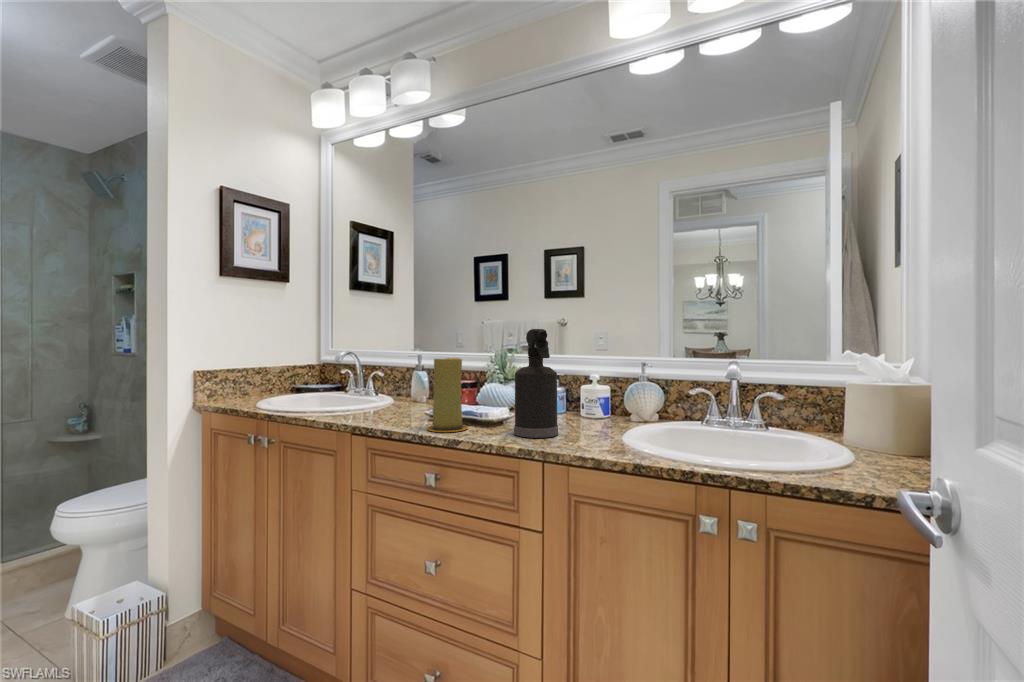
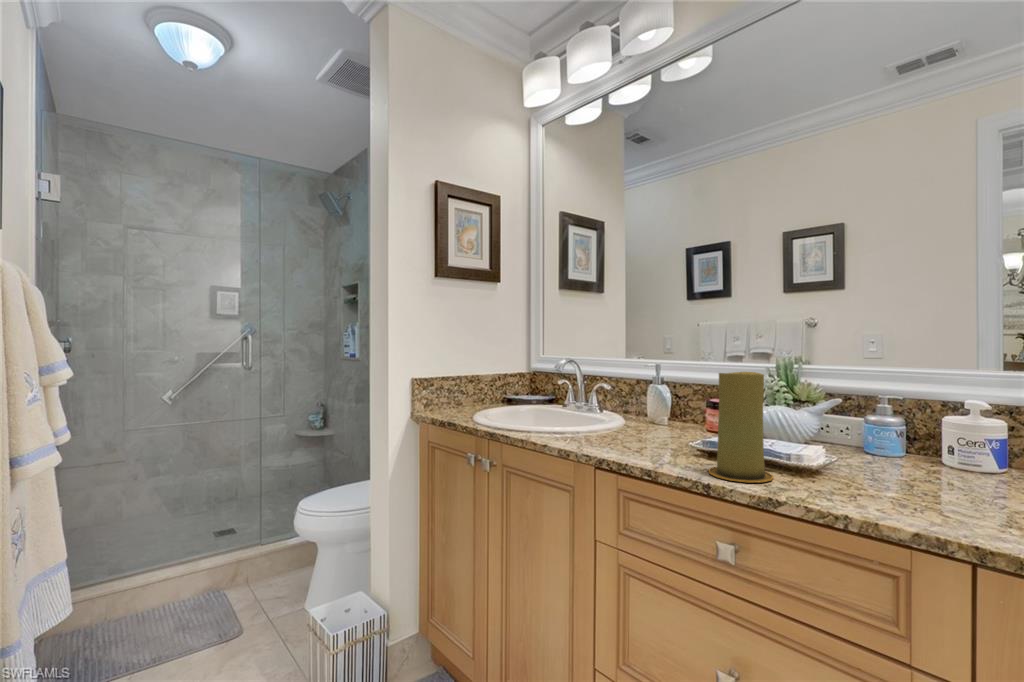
spray bottle: present [514,329,558,438] -> none [866,328,960,511]

